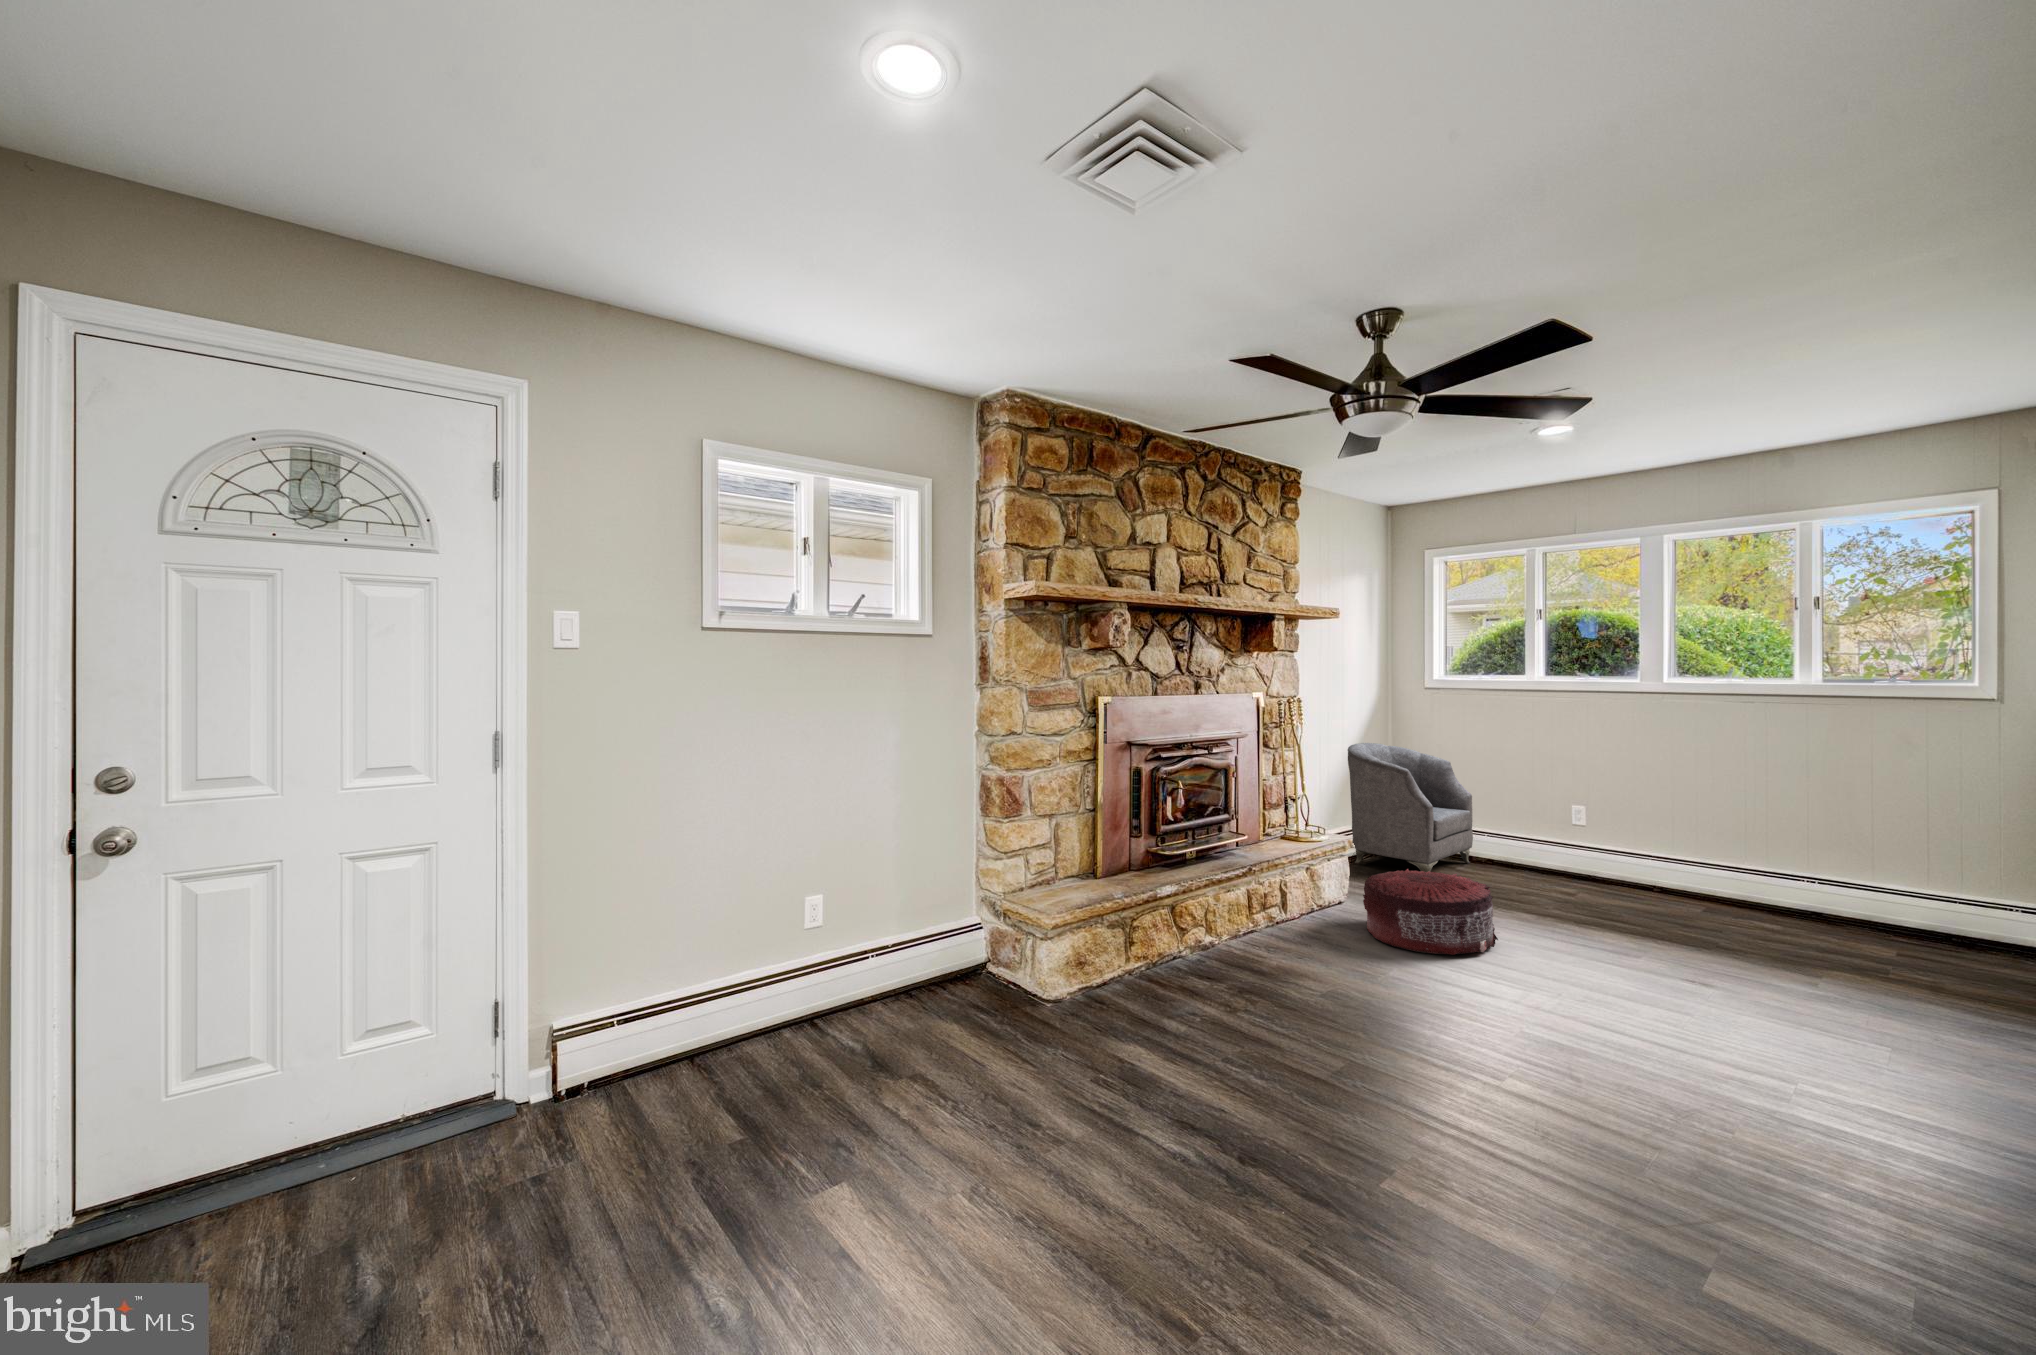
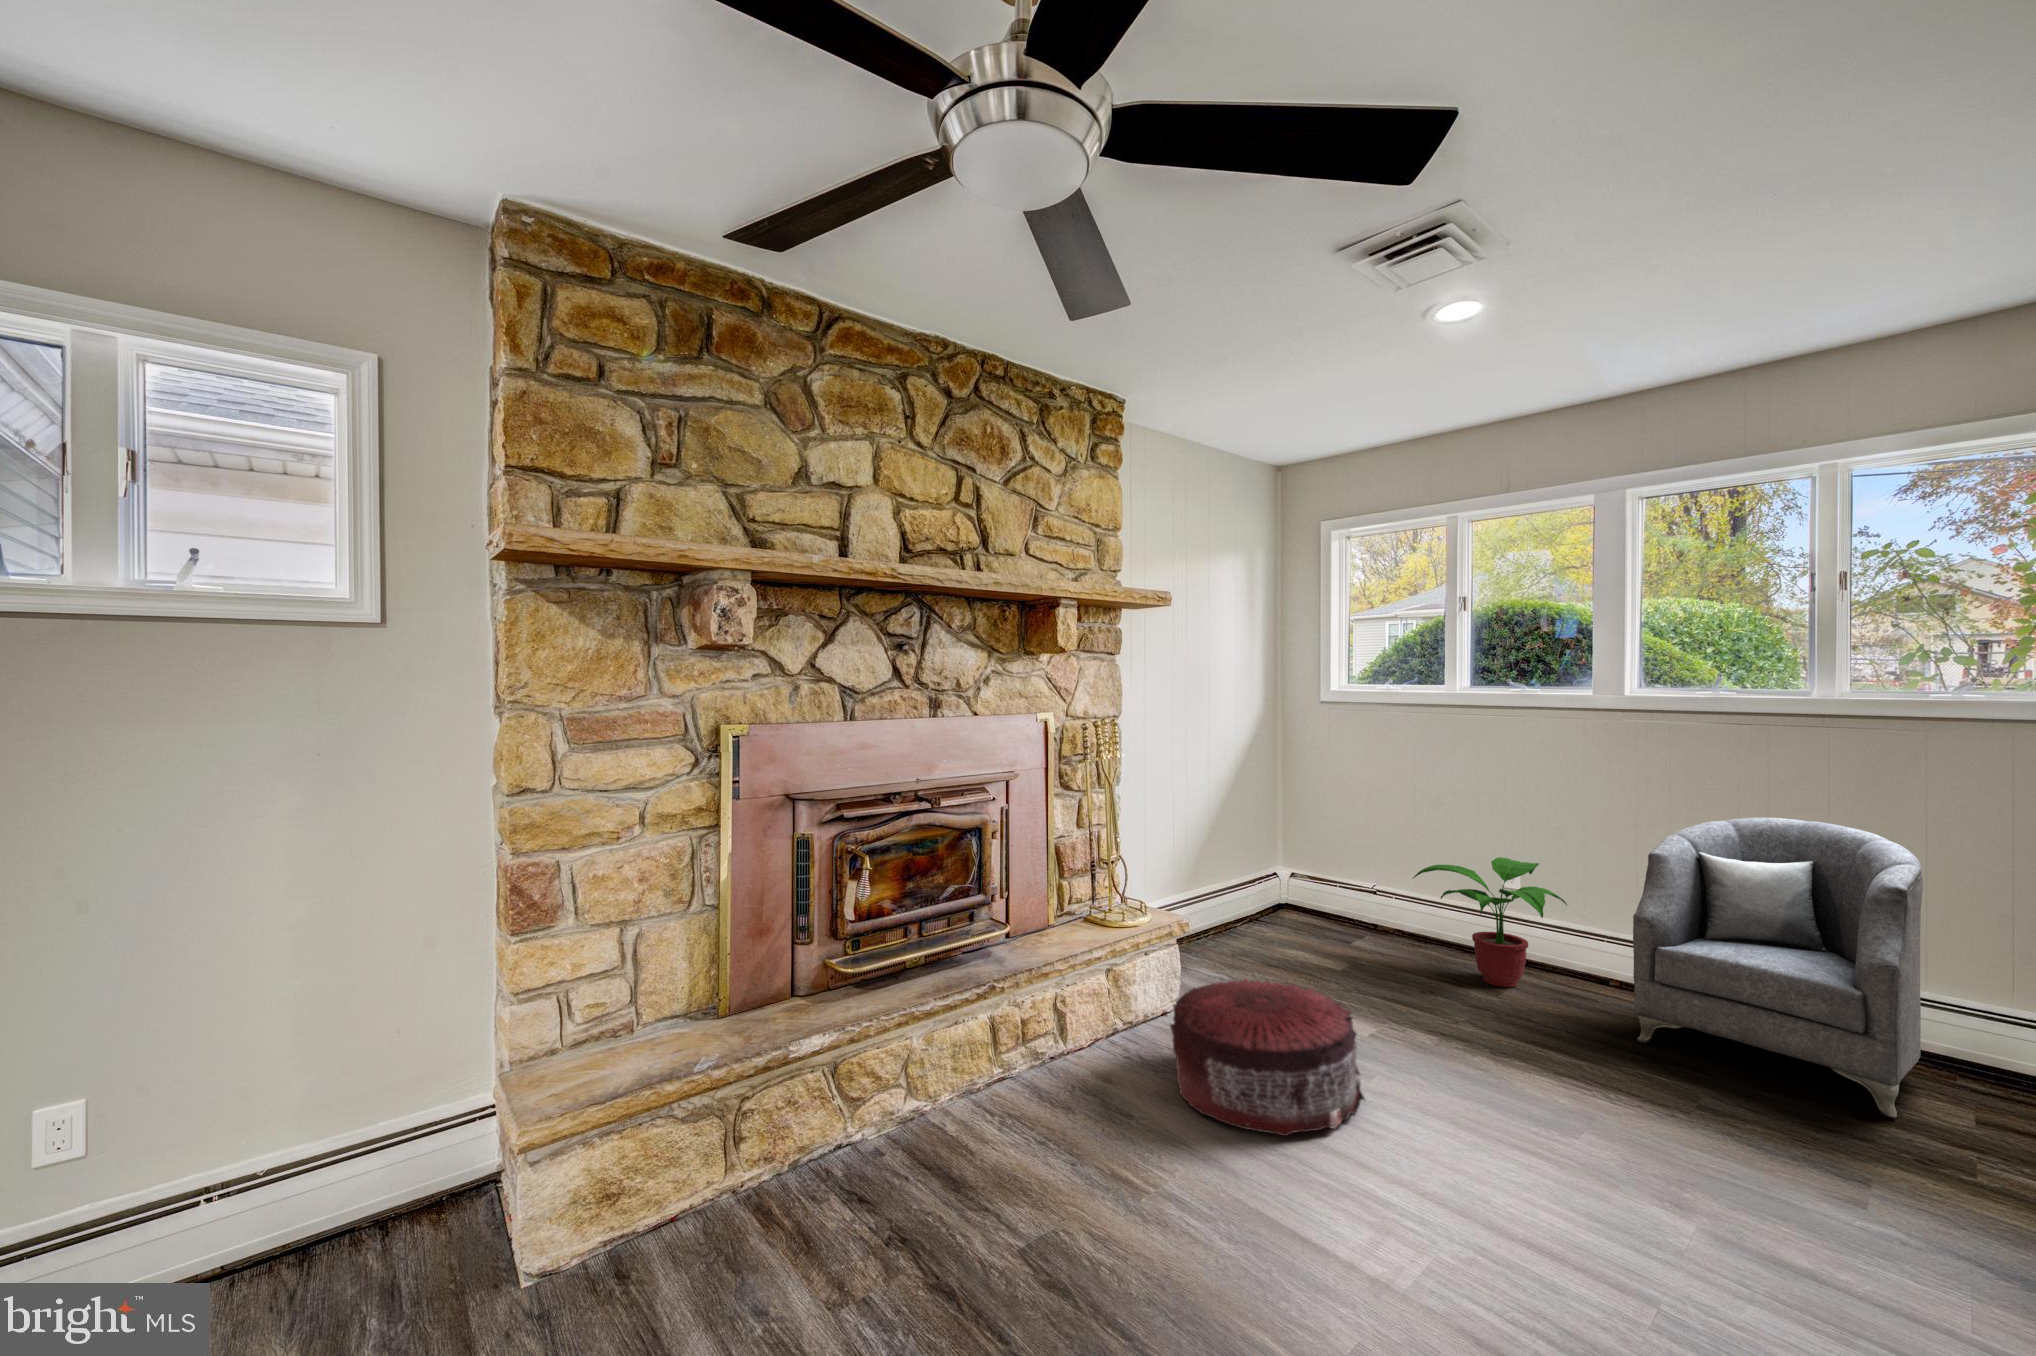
armchair: present [1348,743,1473,872] -> present [1633,818,1923,1117]
potted plant: none [1505,799,1622,889] -> present [1413,857,1567,987]

